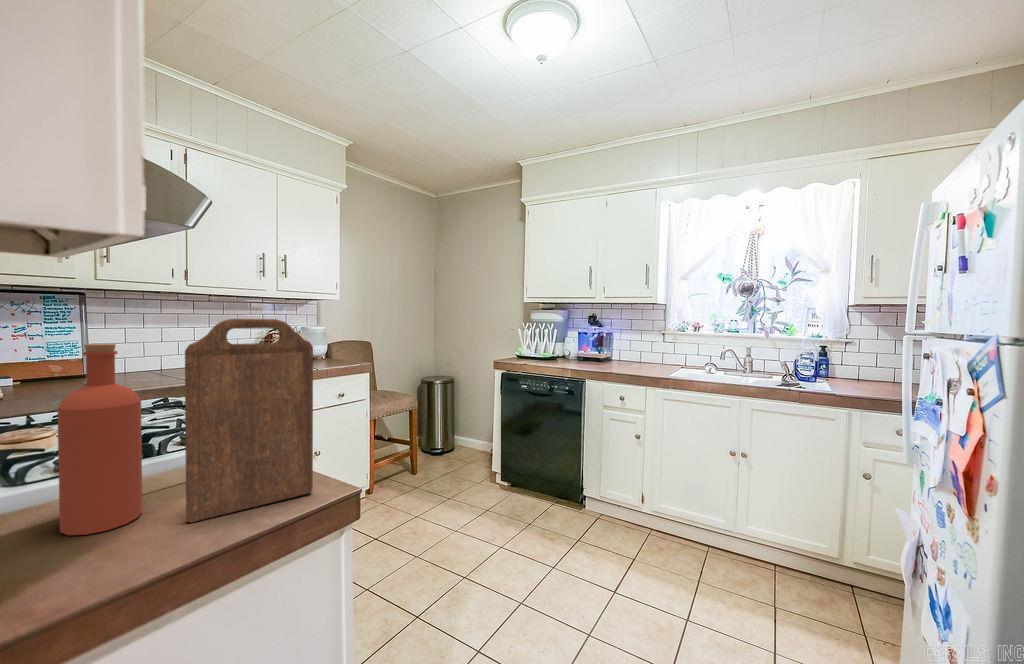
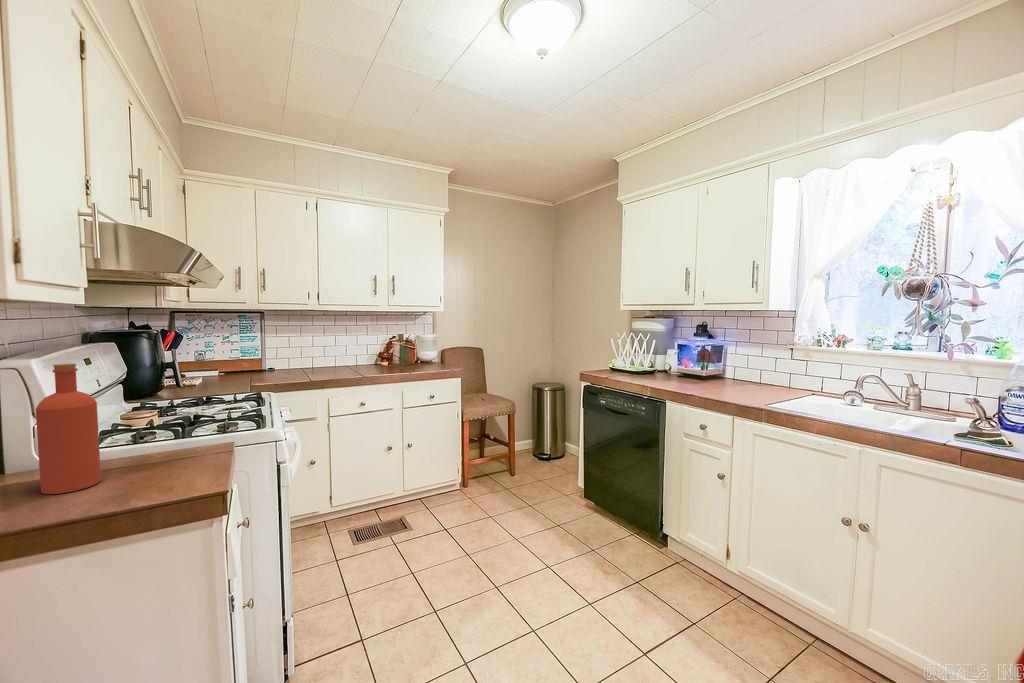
cutting board: present [185,319,313,522] -> none [91,347,203,498]

